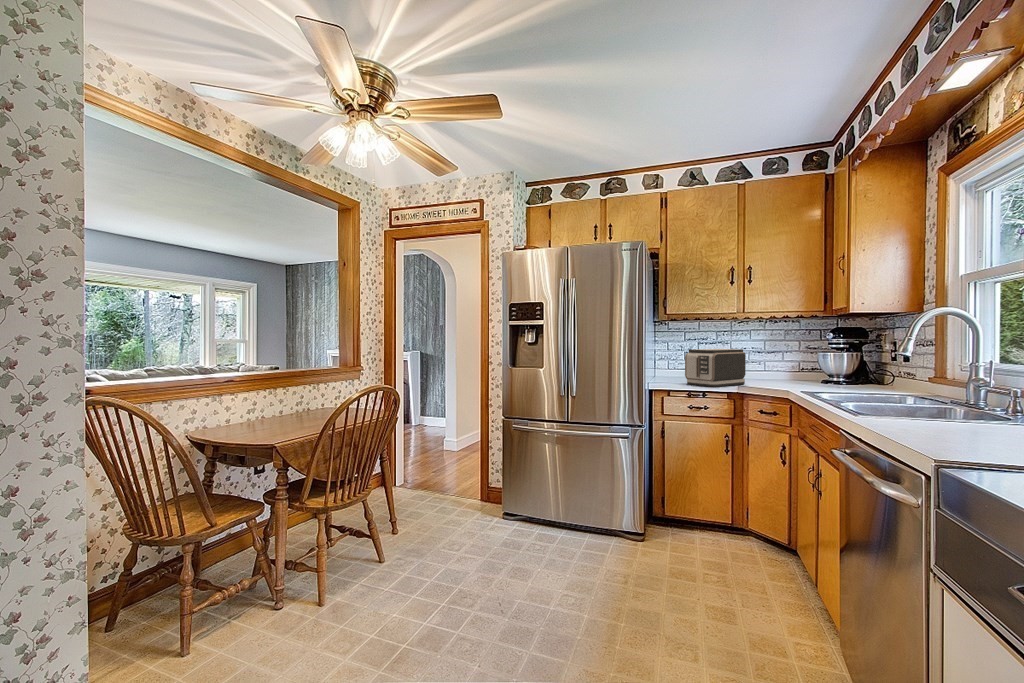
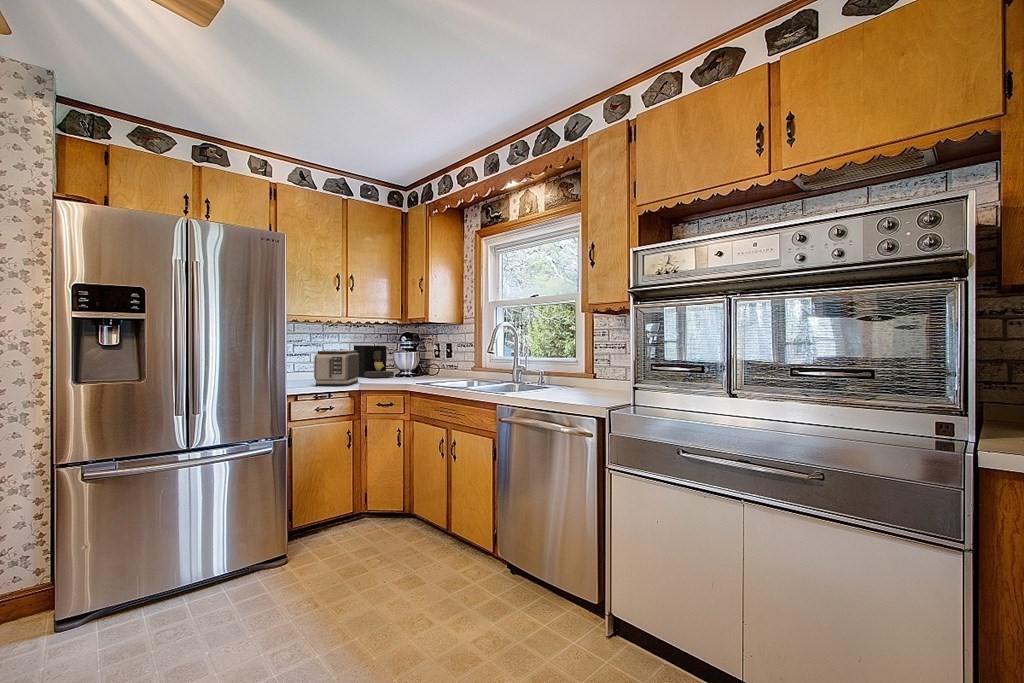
coffee maker: none [772,343,814,382] -> present [354,345,394,378]

